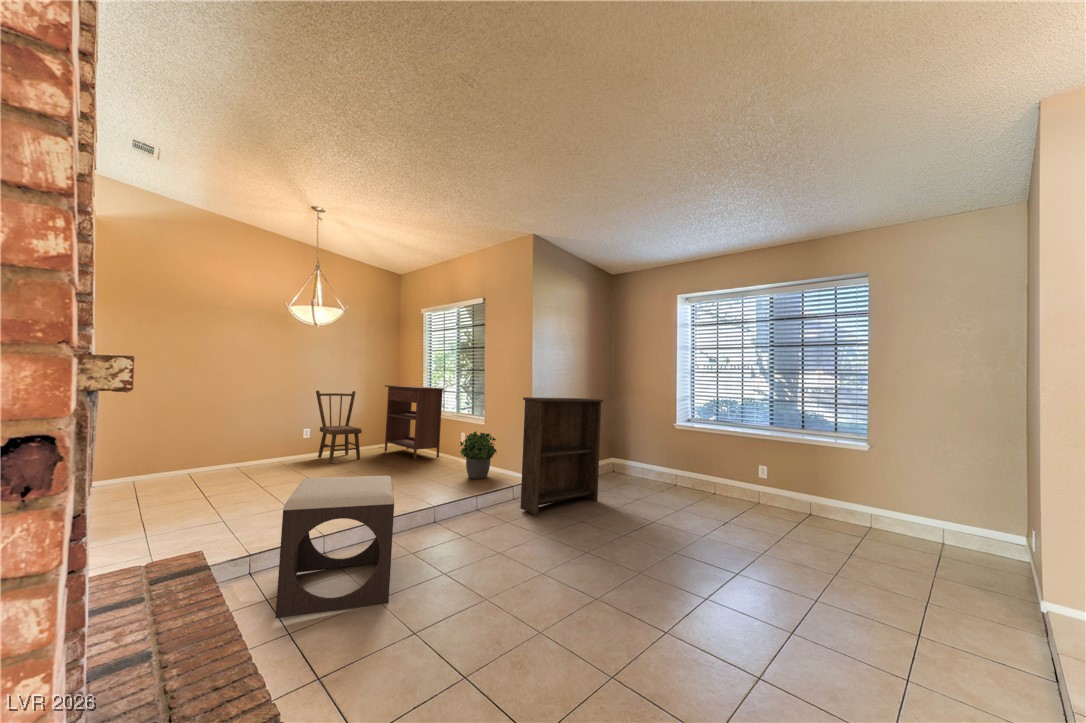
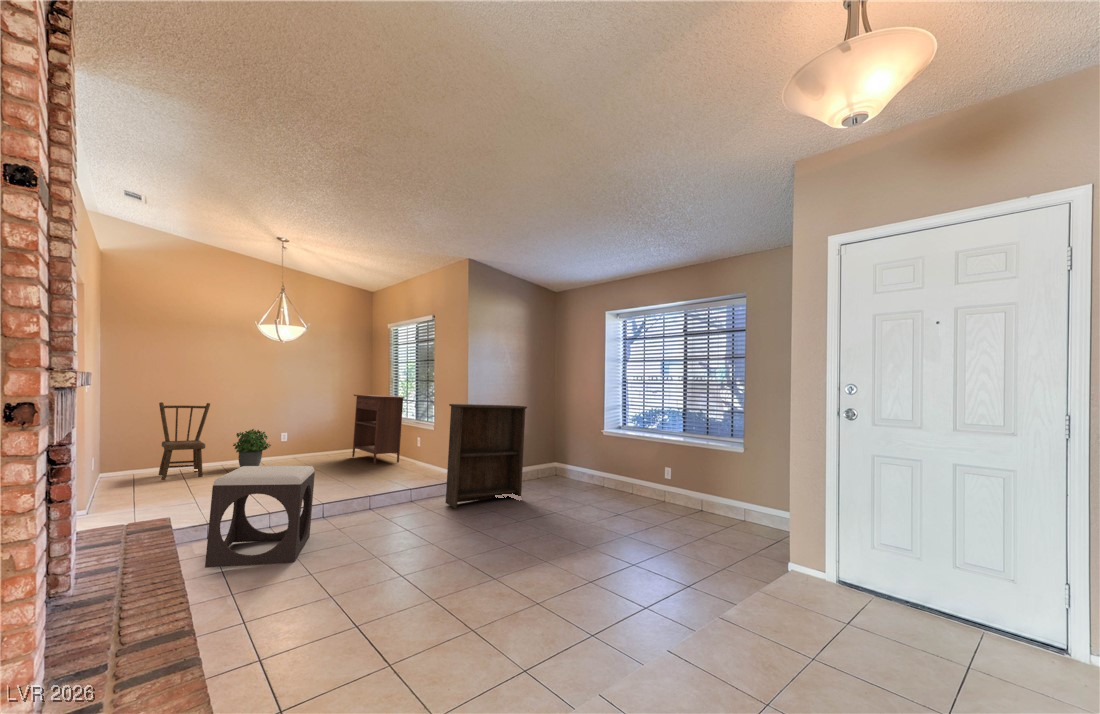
dining chair: present [316,391,362,463] -> present [158,402,210,480]
potted plant: present [460,431,497,479] -> present [233,429,271,467]

